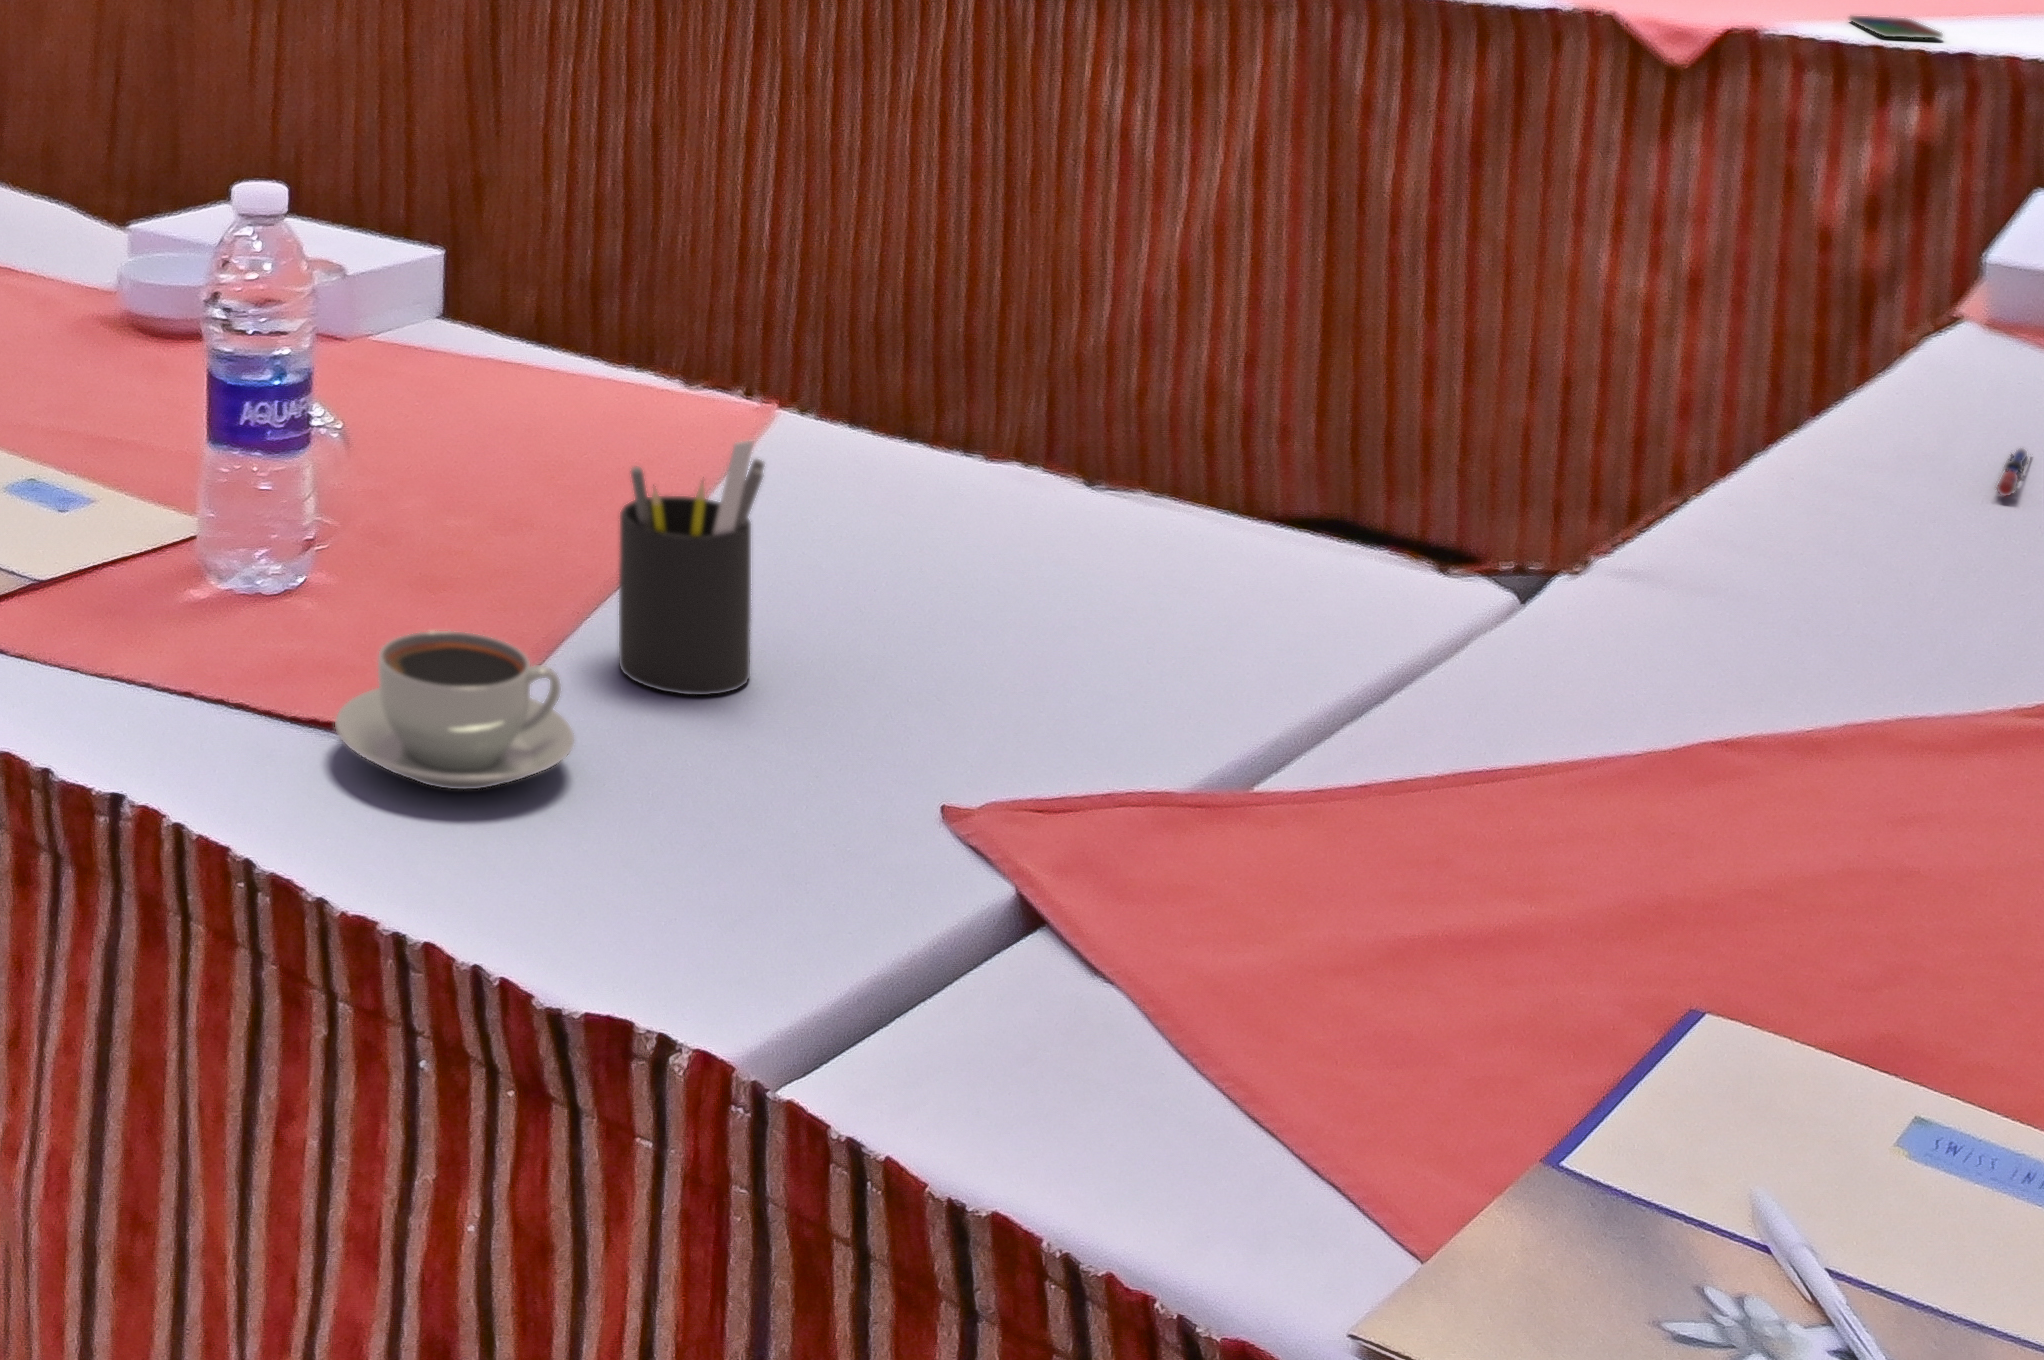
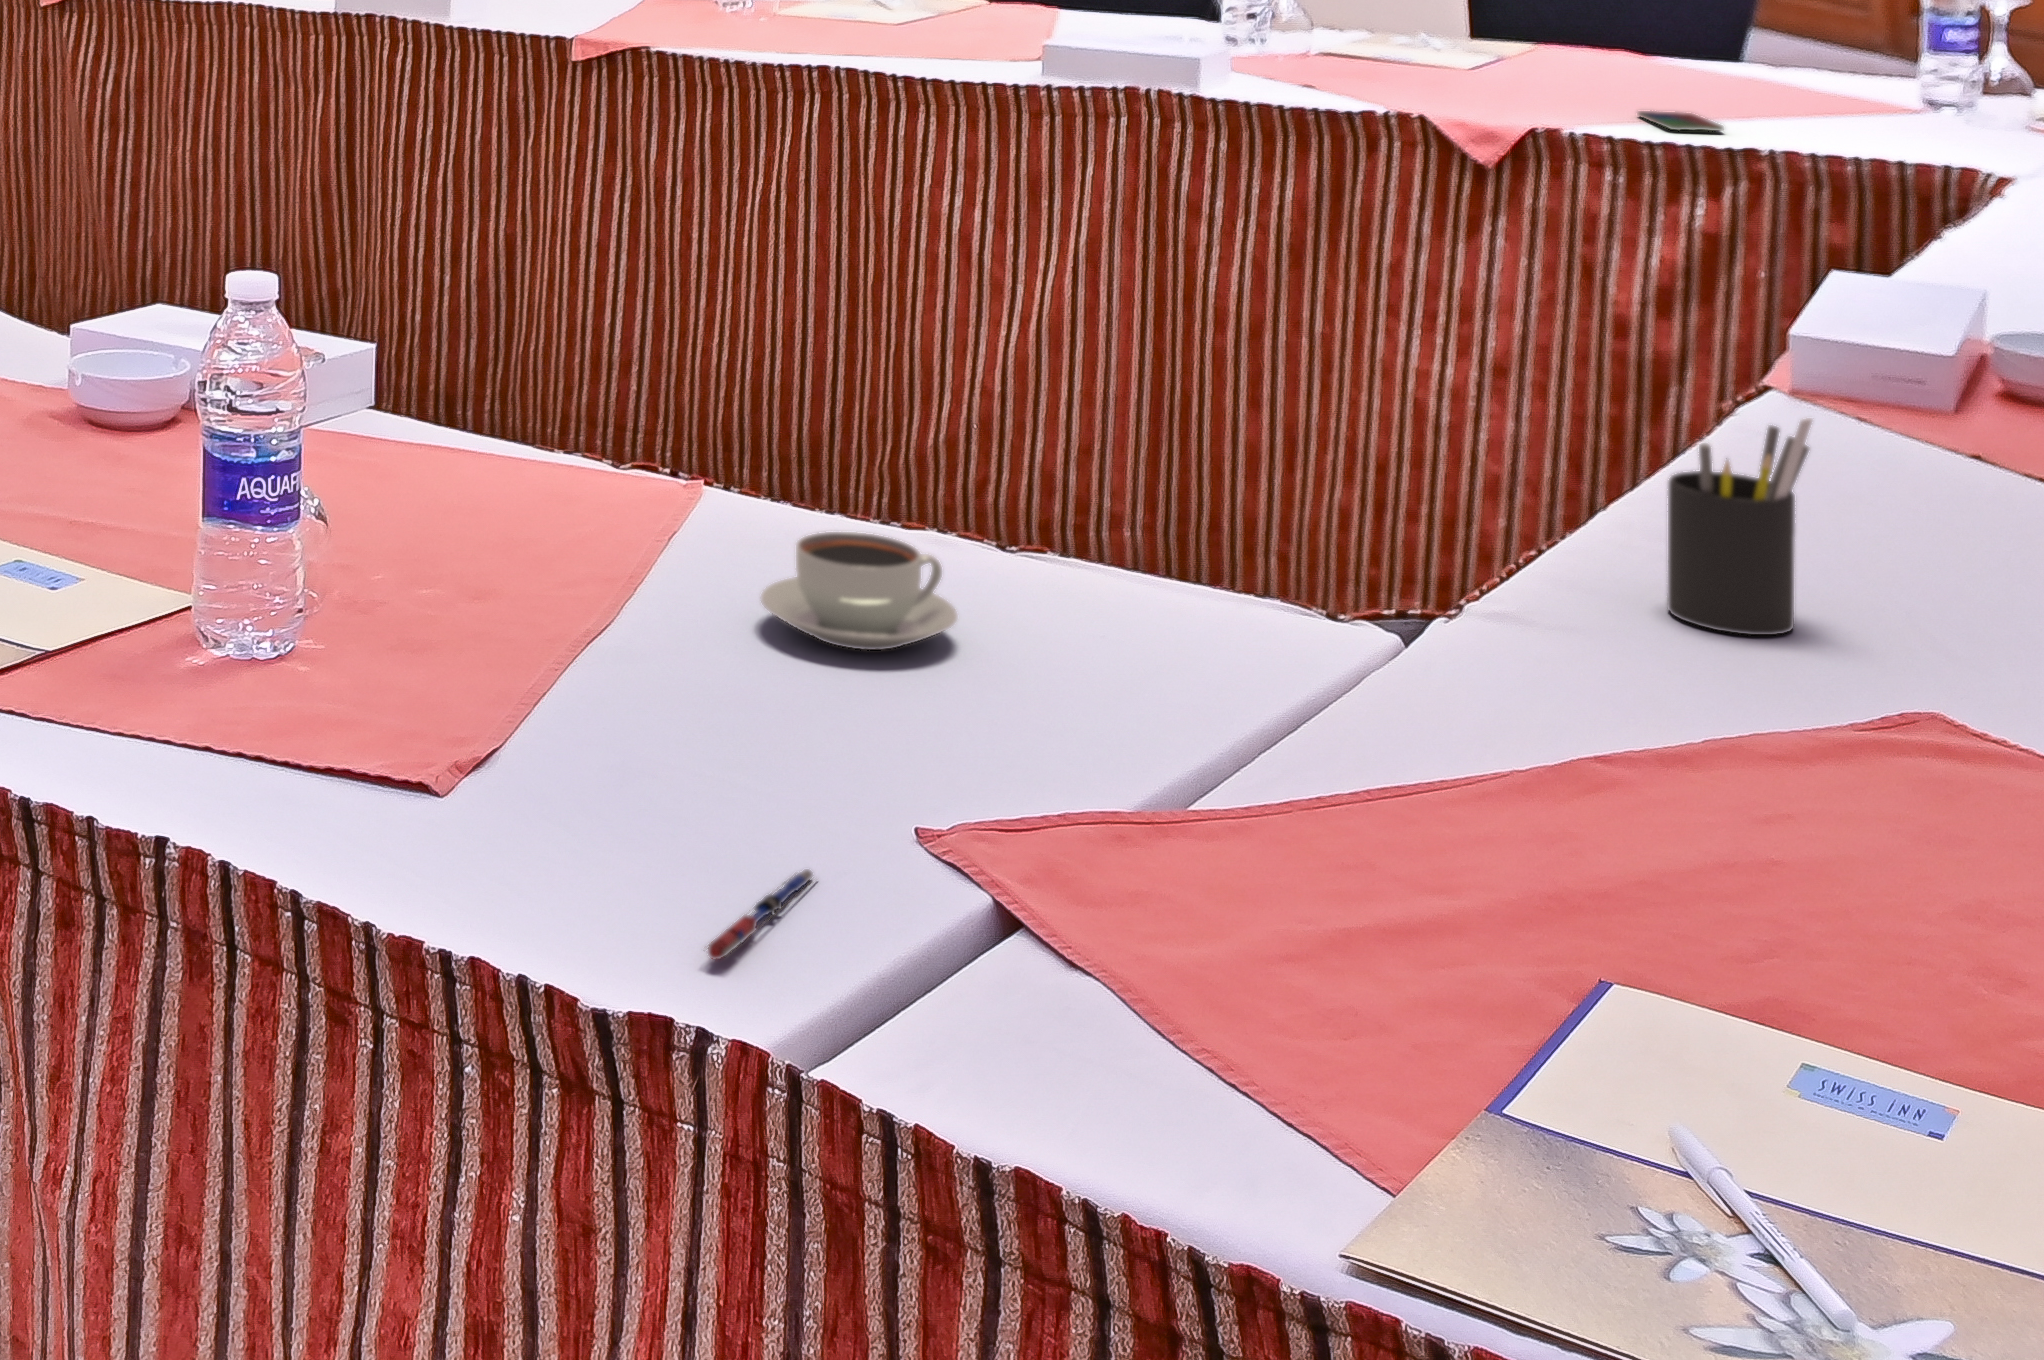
pen holder: present [619,441,764,695] -> present [1668,418,1812,635]
pen: present [1997,449,2027,496] -> present [707,870,812,959]
coffee cup: present [335,631,574,789] -> present [761,532,957,650]

